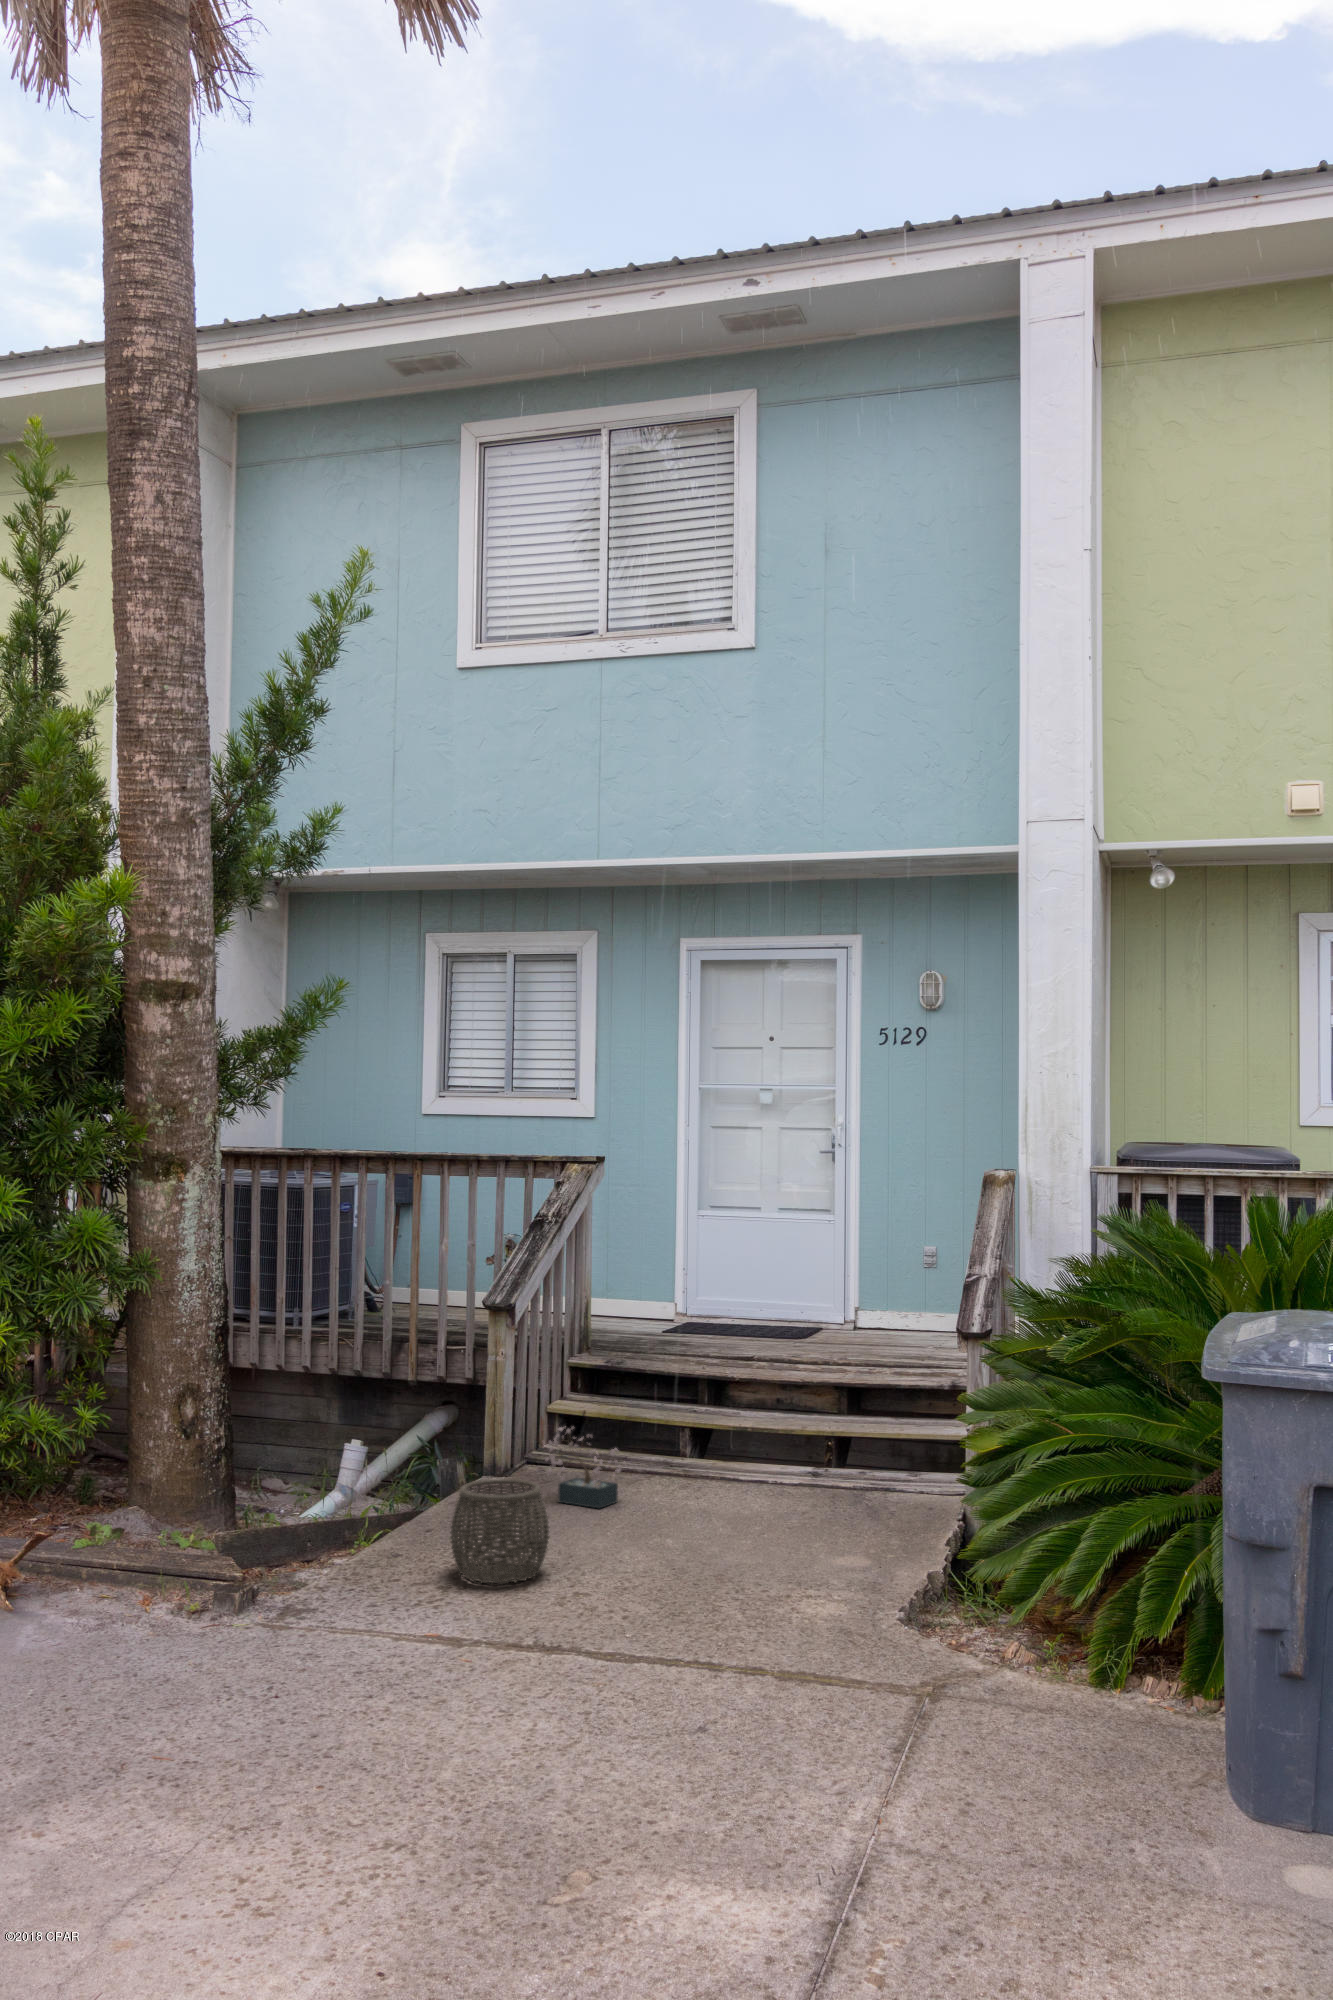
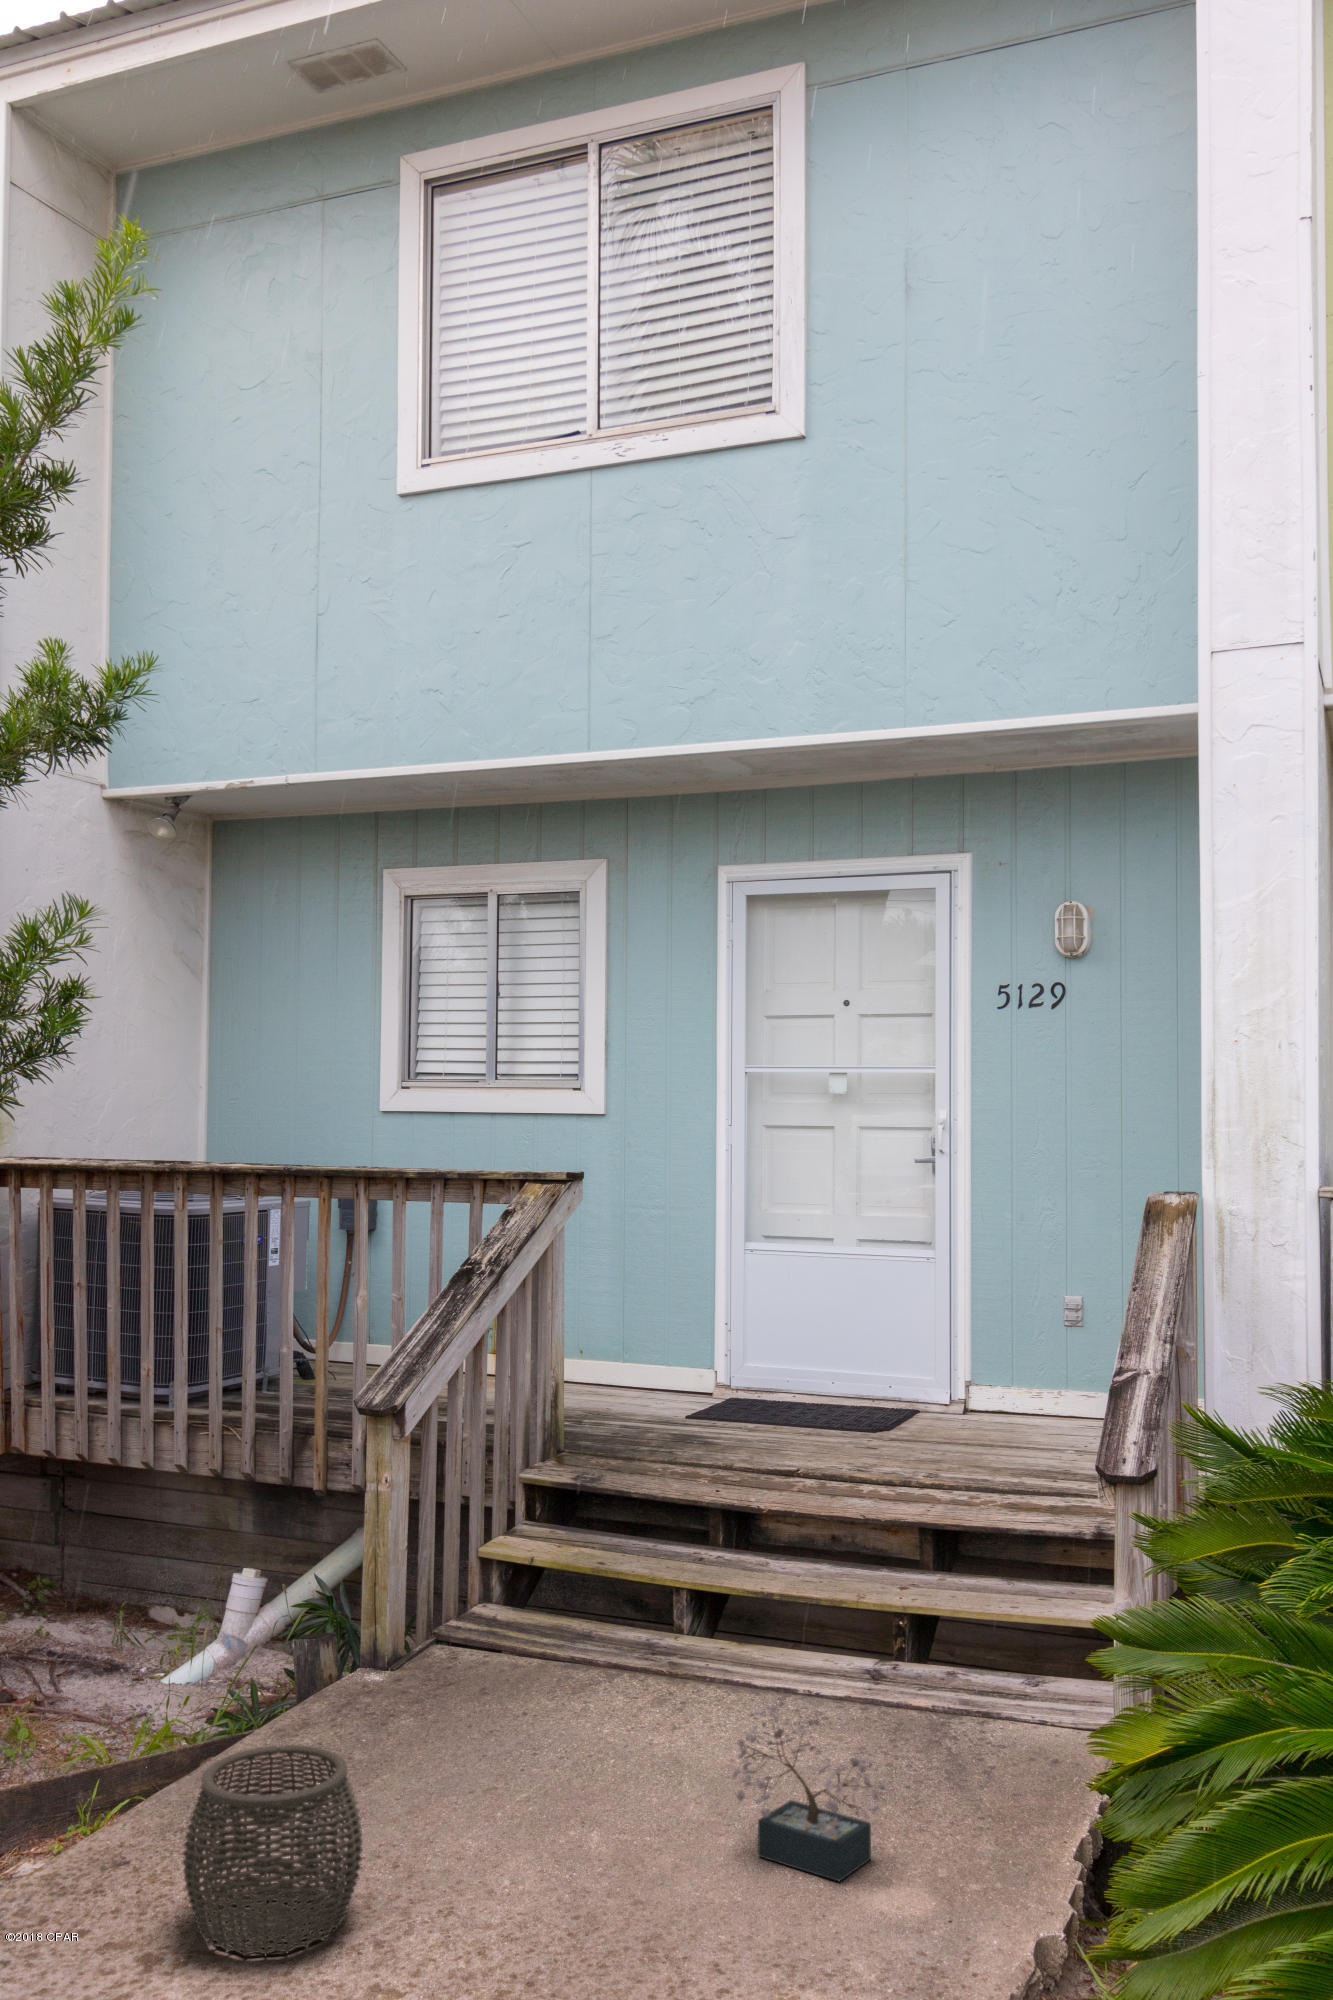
decorative plant: present [545,1426,626,1508] -> present [727,1701,890,1881]

